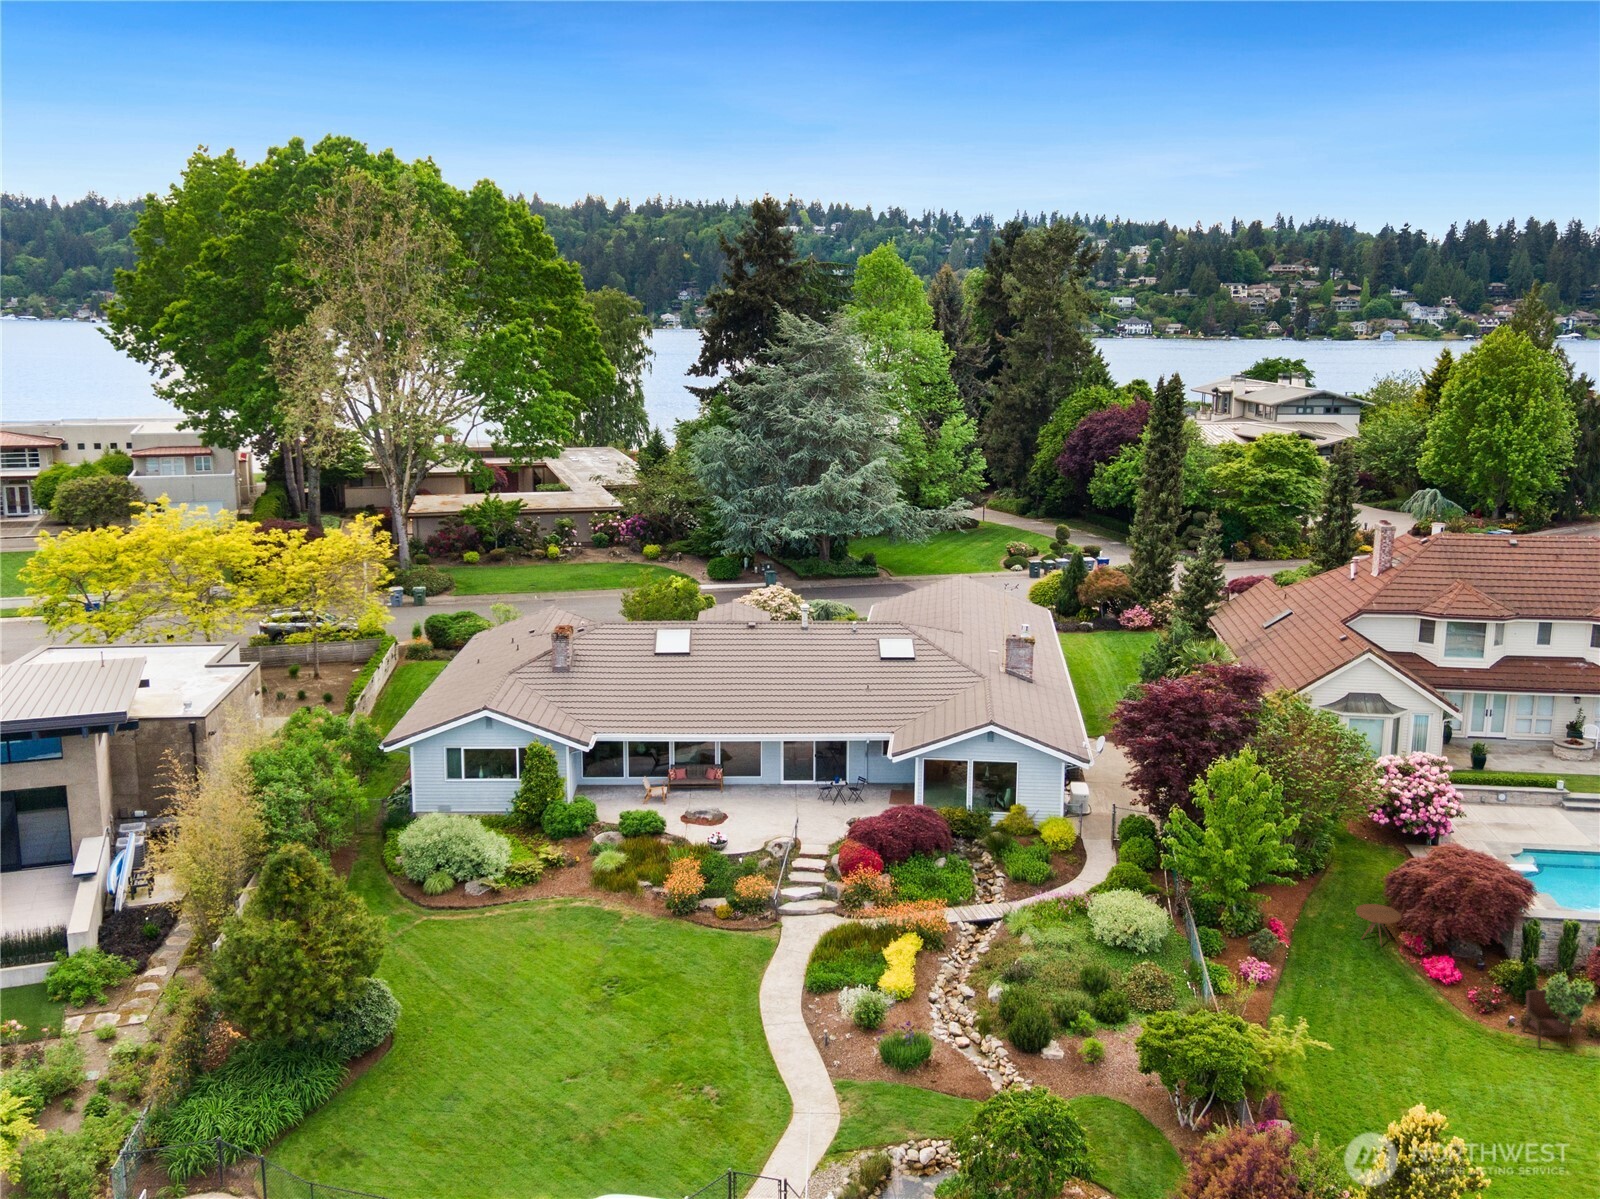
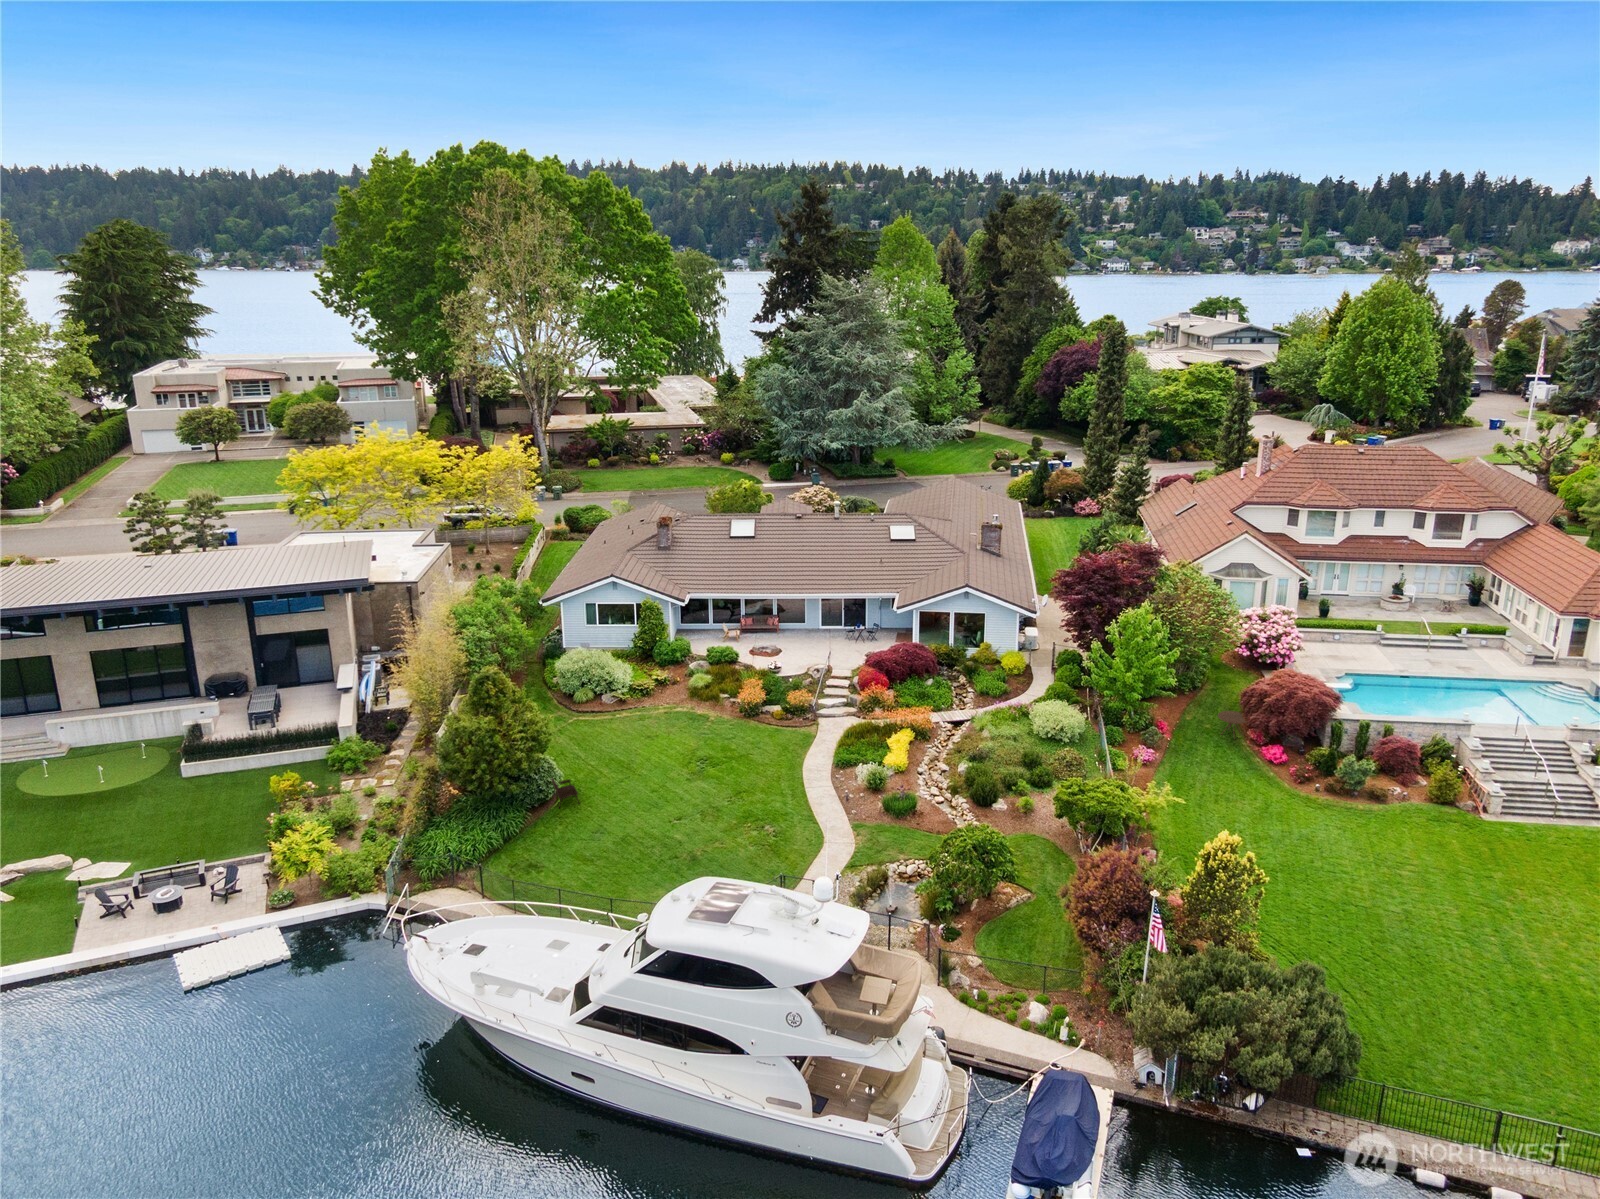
armchair: present [1522,990,1571,1048] -> present [551,778,578,808]

